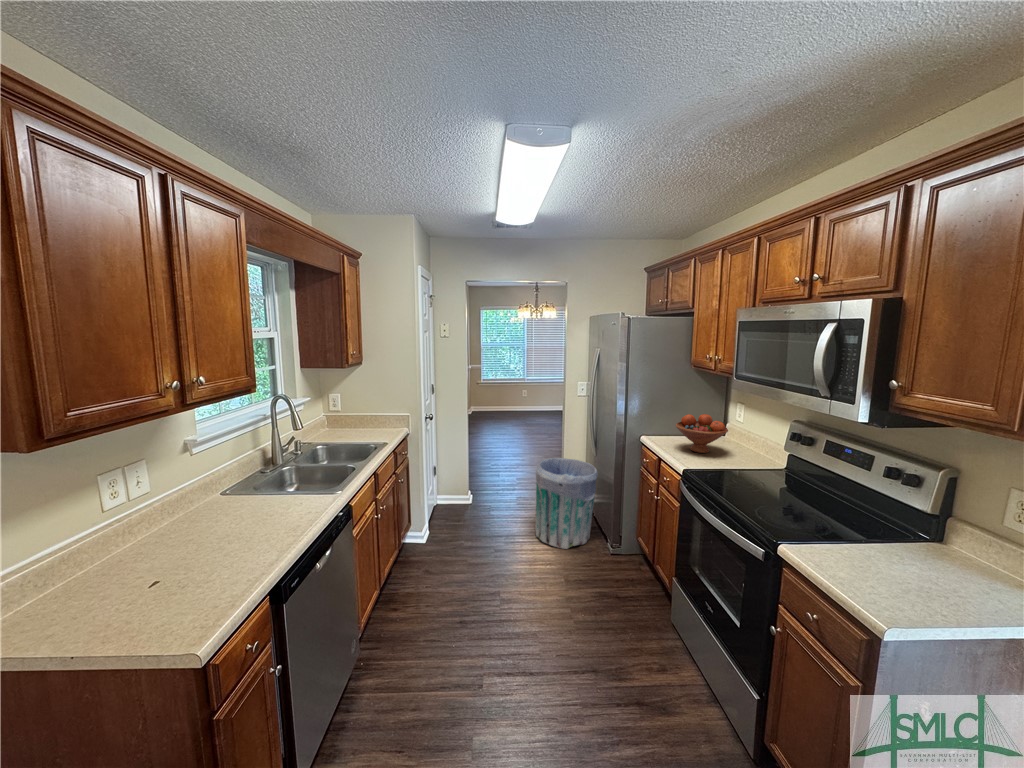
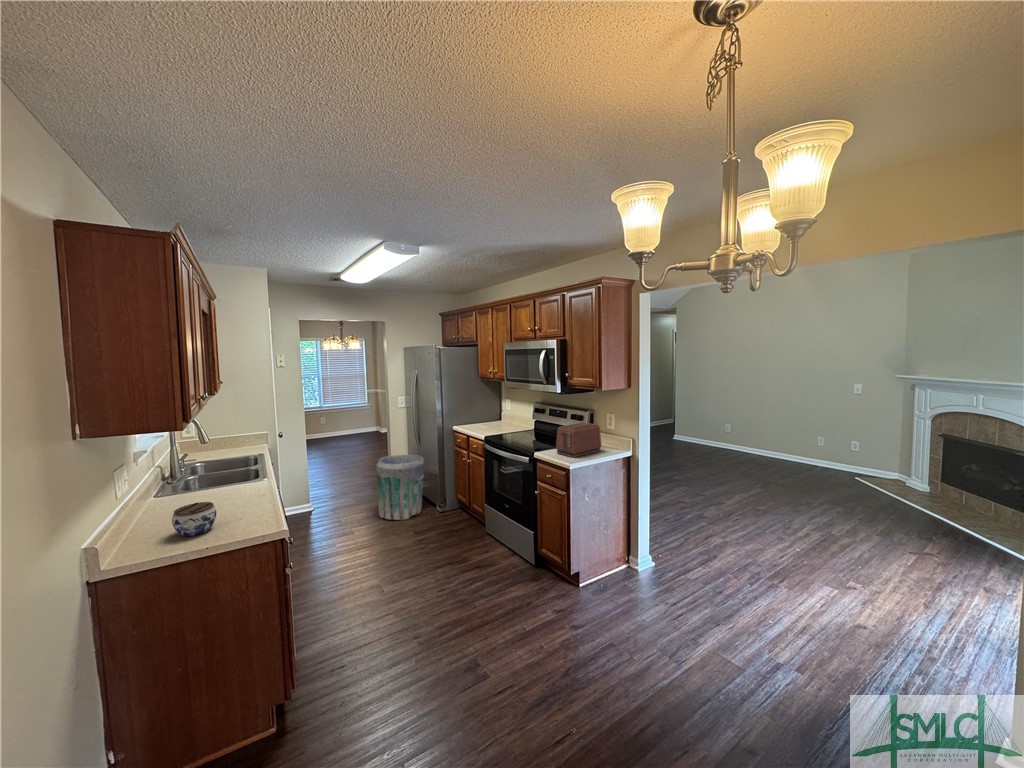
fruit bowl: present [676,414,728,453] -> none [475,406,504,429]
toaster: none [838,503,994,598] -> present [556,422,602,457]
jar: none [119,541,187,597] -> present [172,502,216,536]

